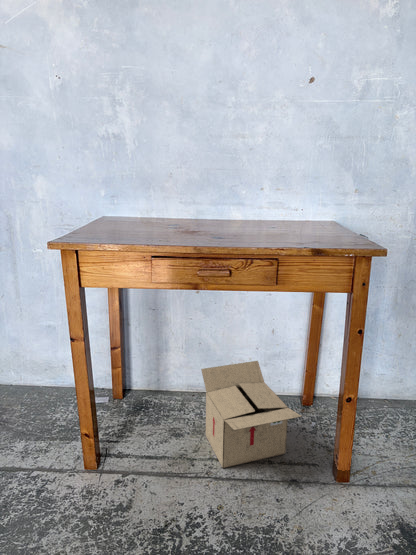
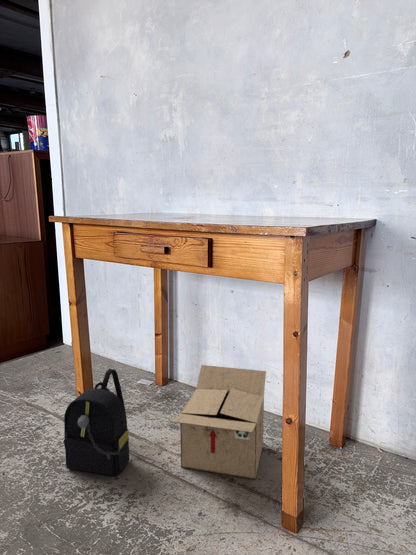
backpack: none [113,398,183,517] -> present [64,369,129,476]

